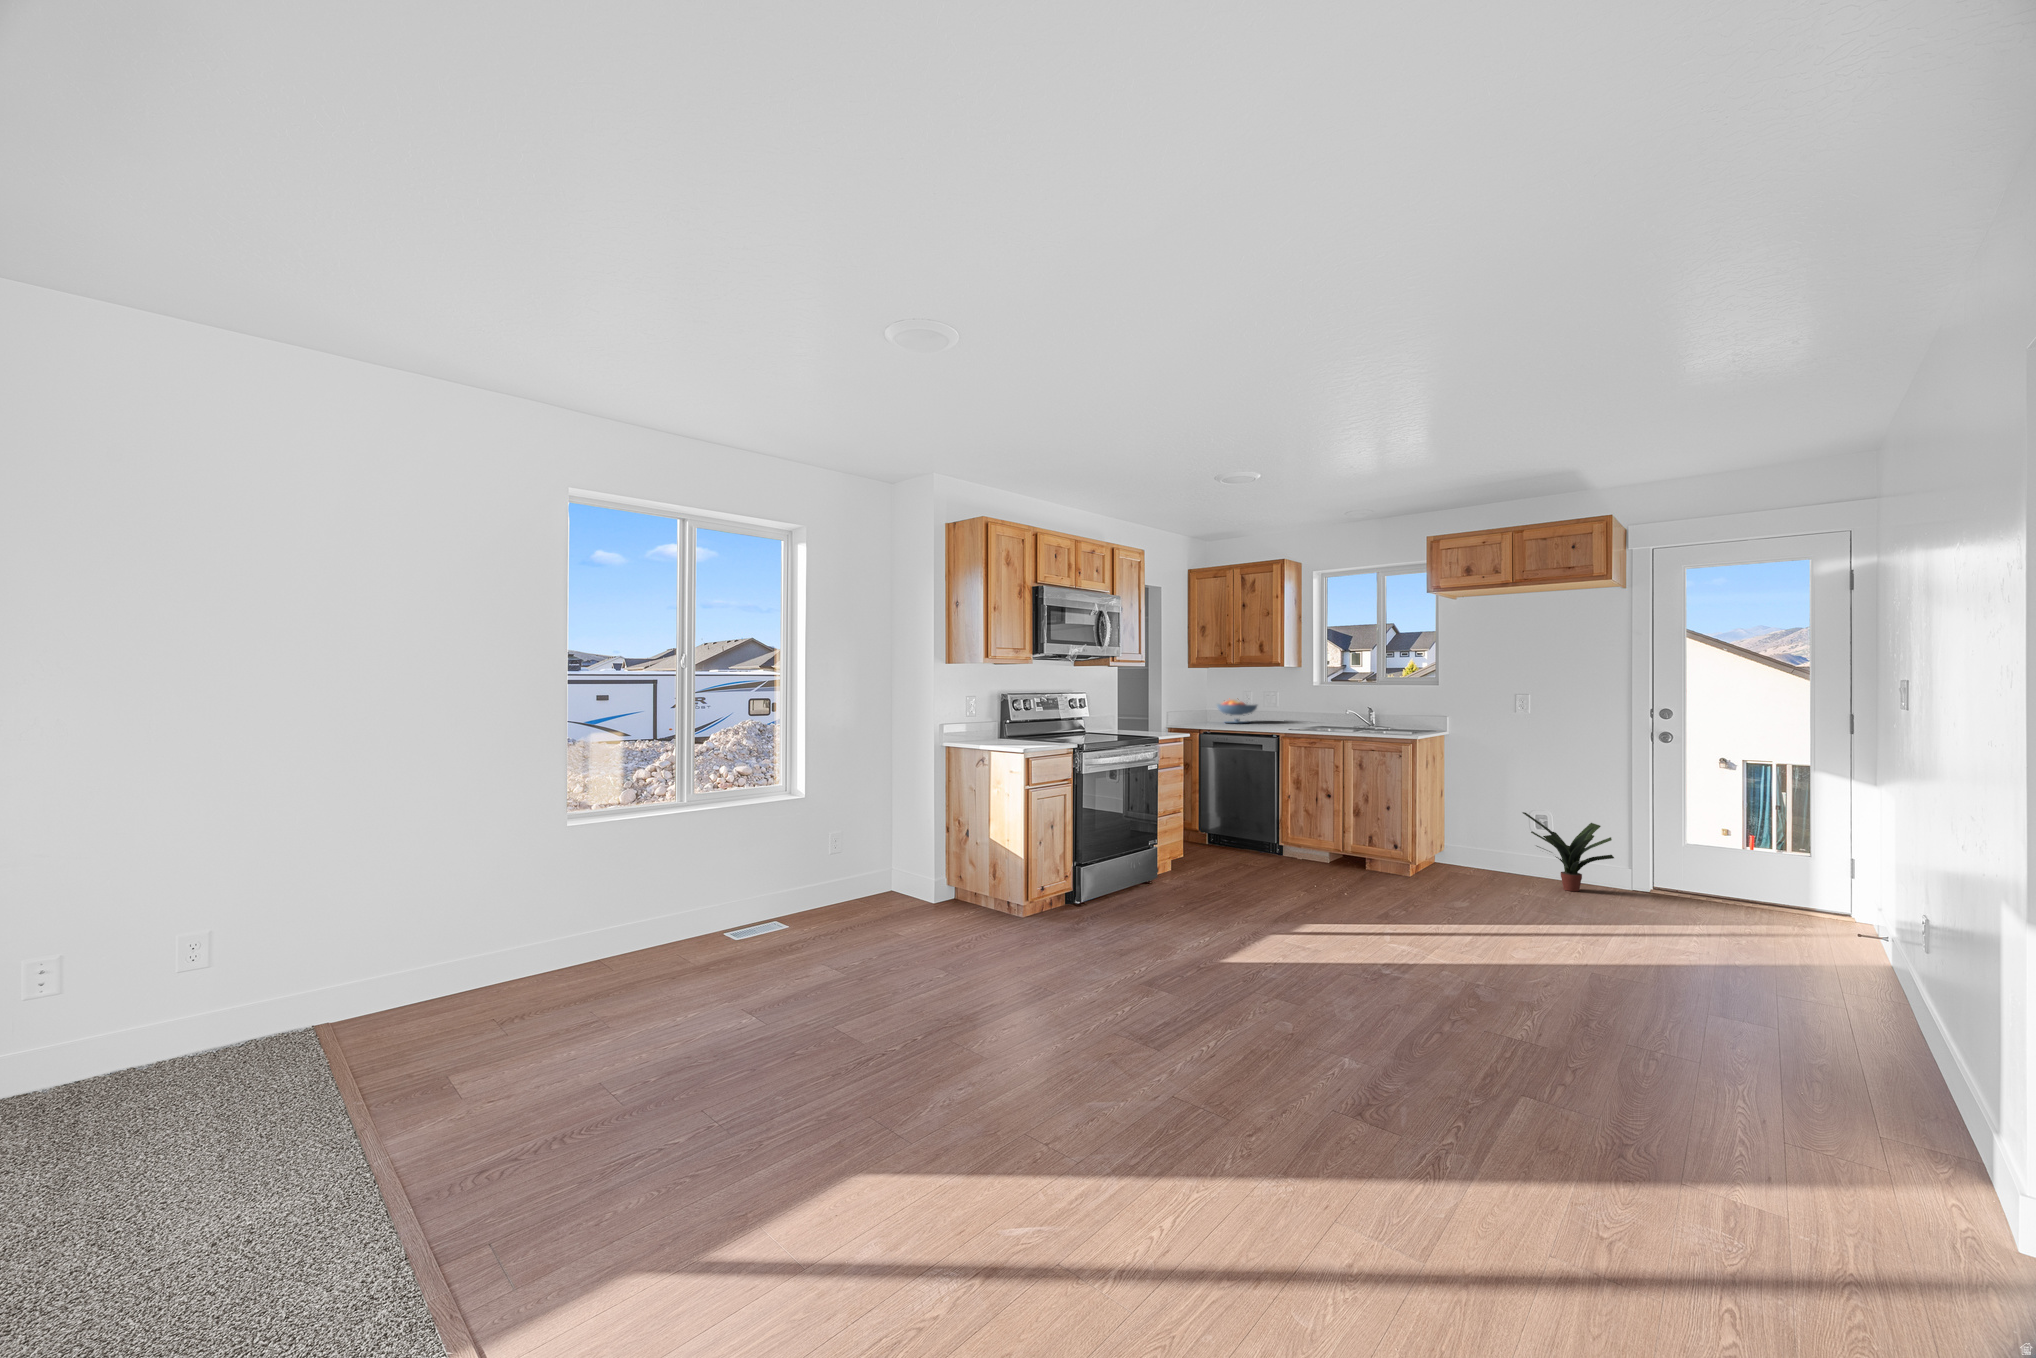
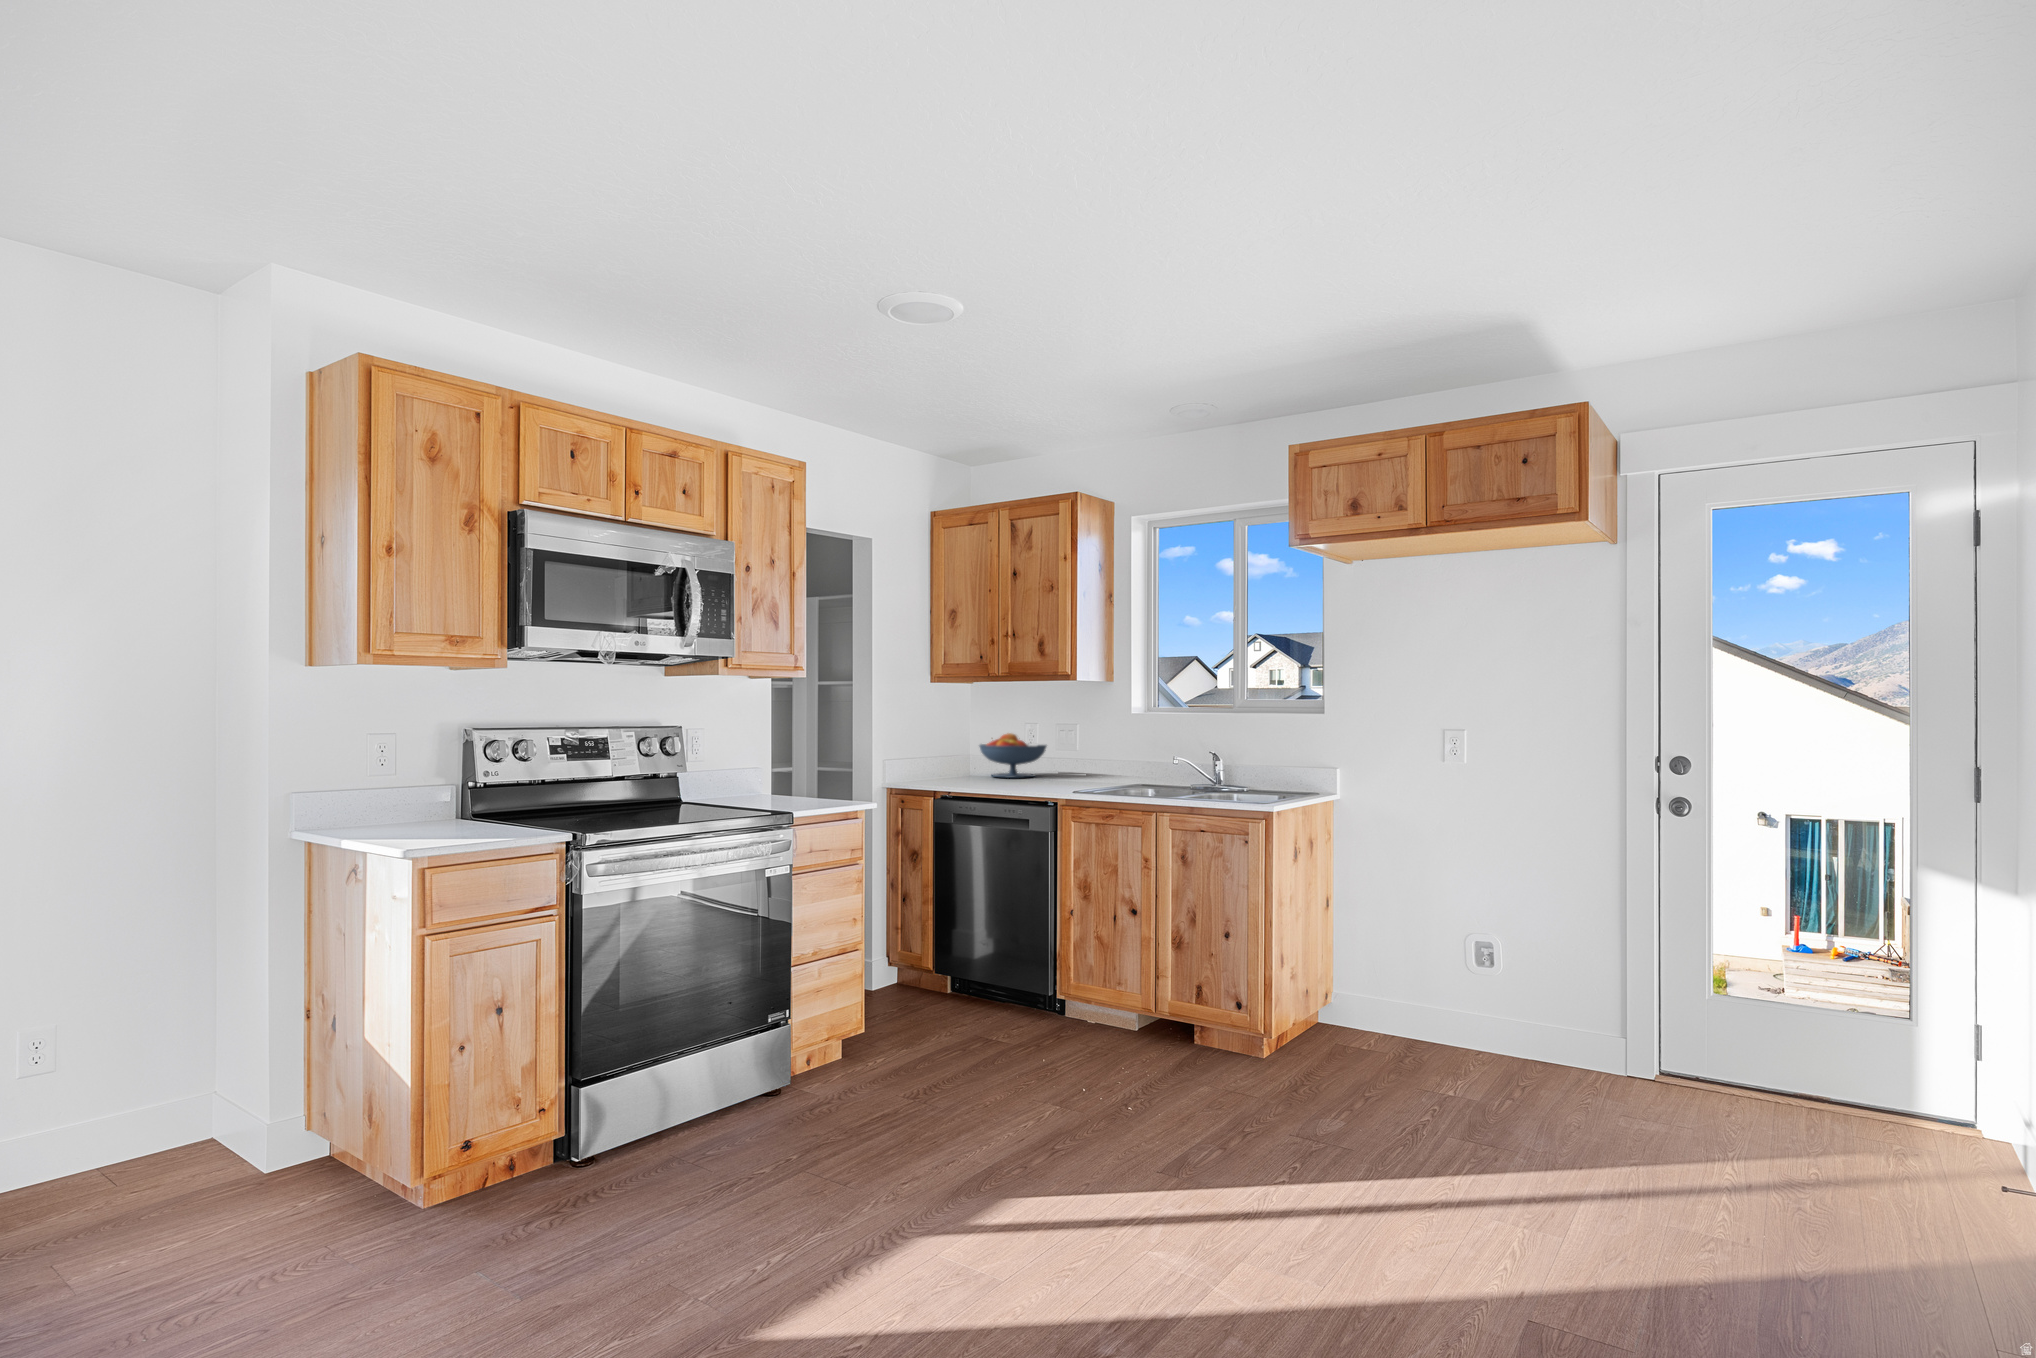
potted plant: present [1523,812,1614,891] -> none [1447,939,1598,1083]

